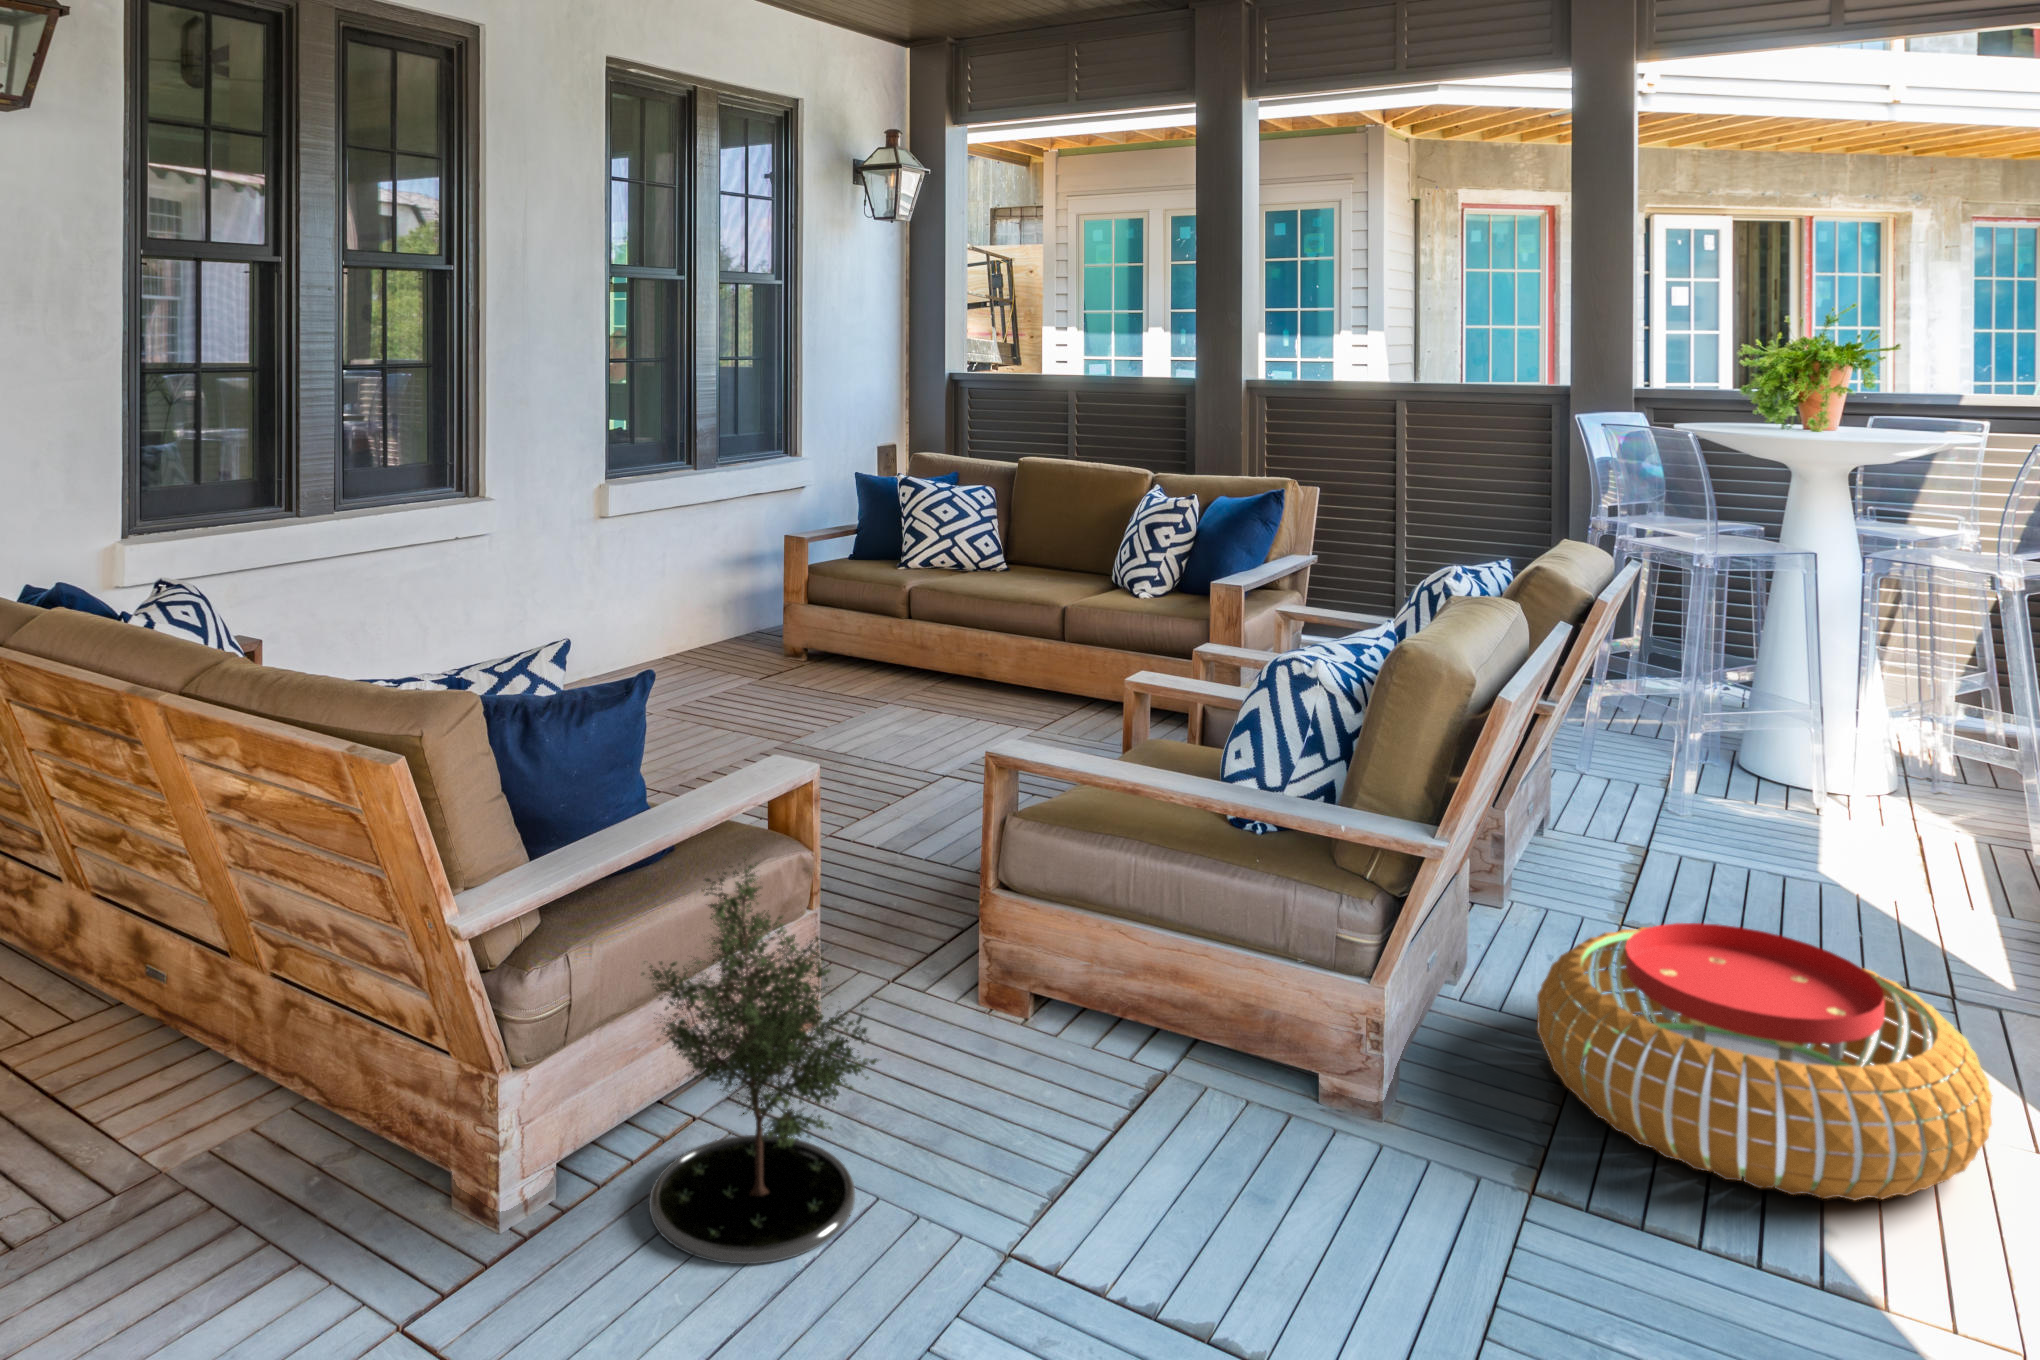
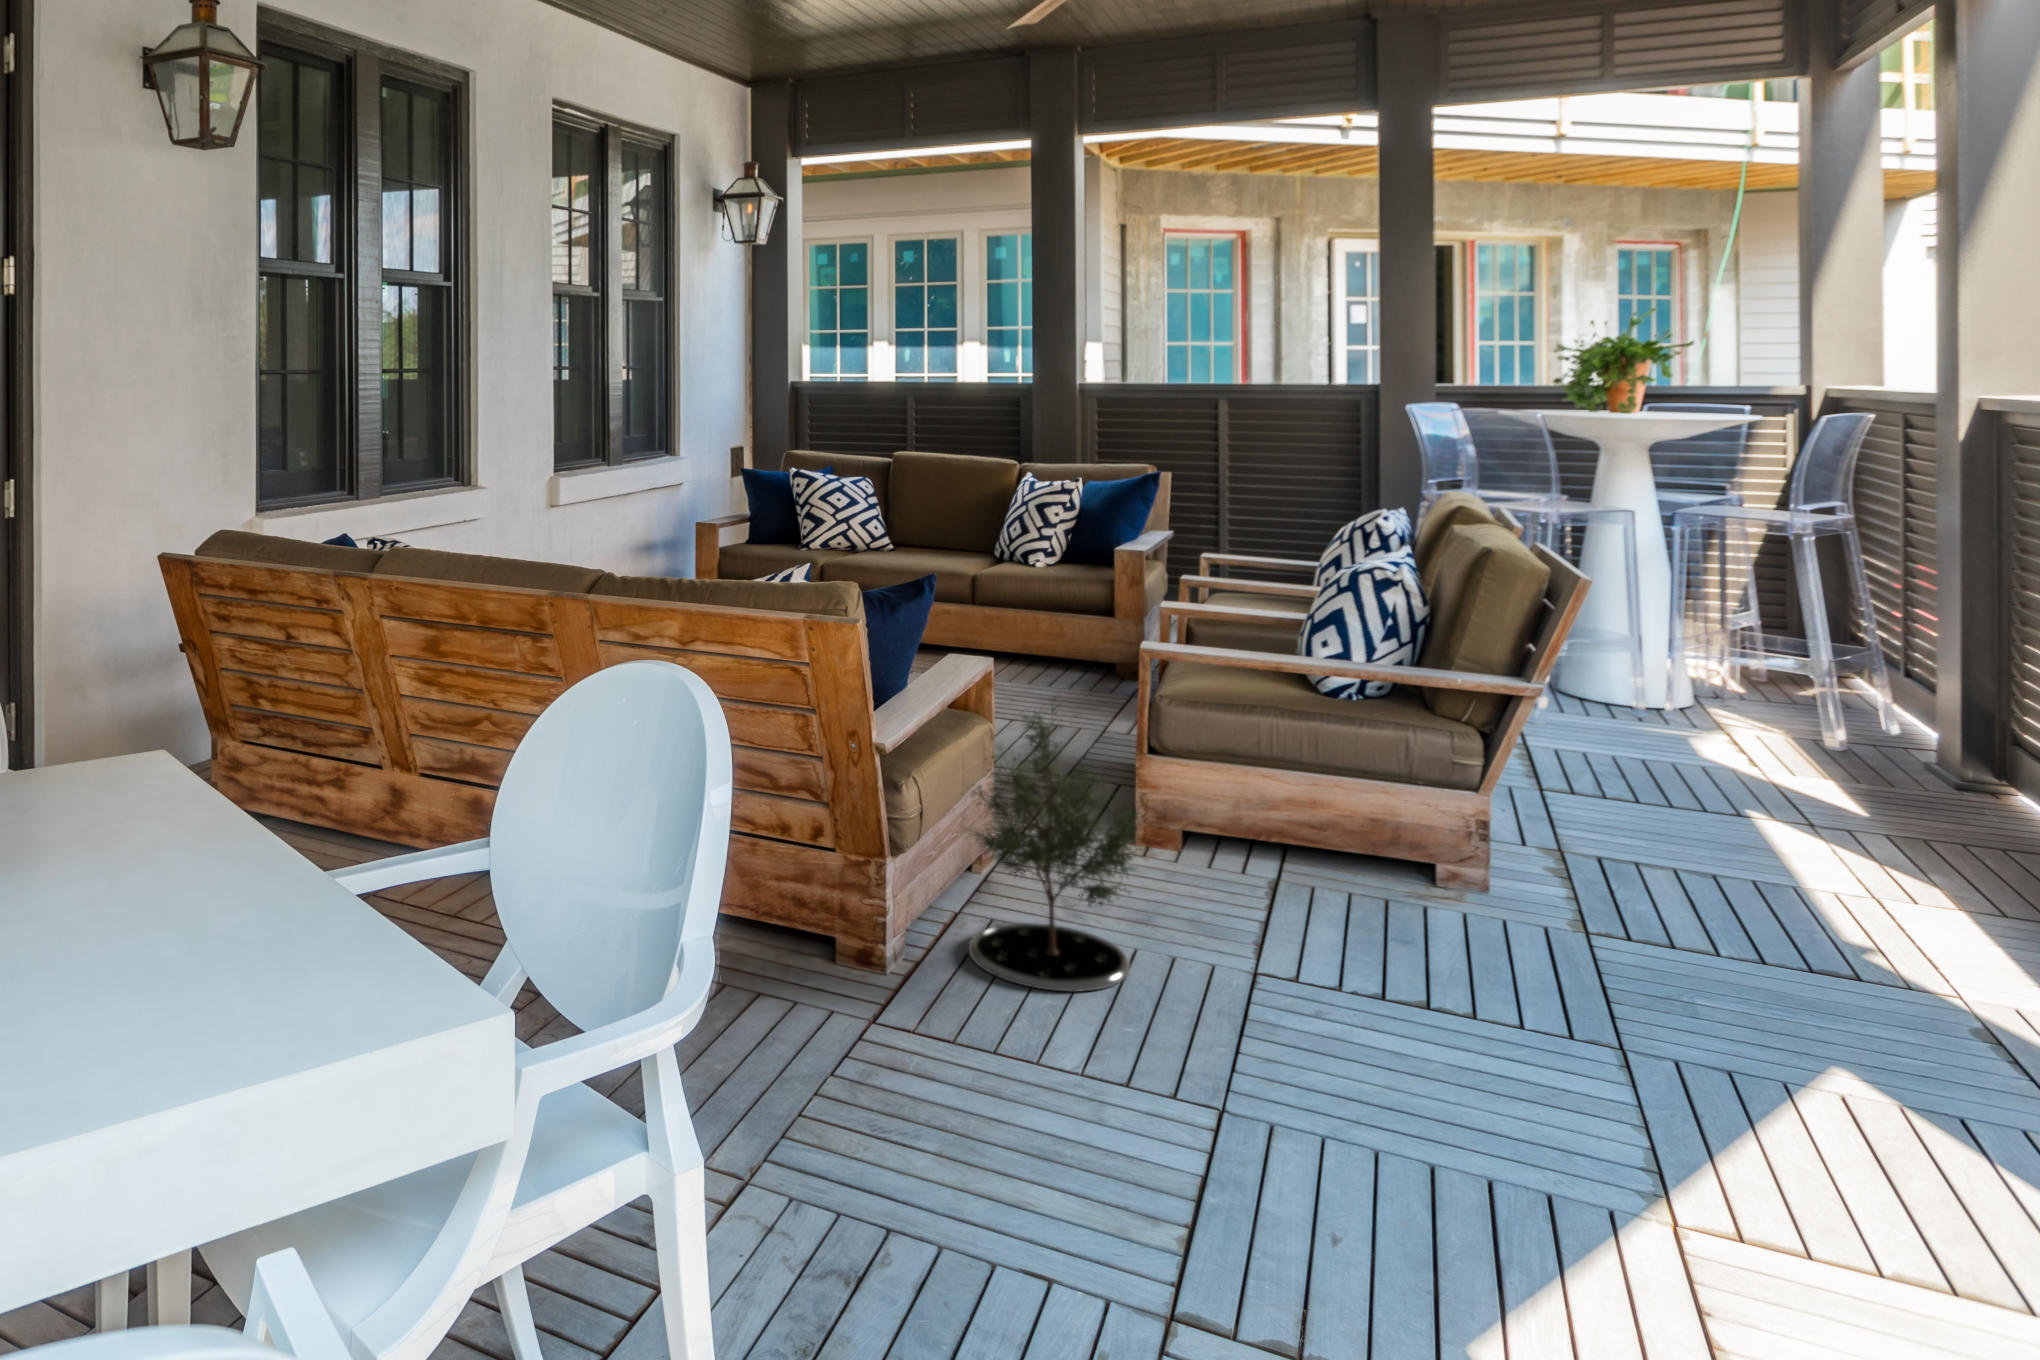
pouf: present [1537,923,1992,1200] -> none [1549,765,1920,938]

